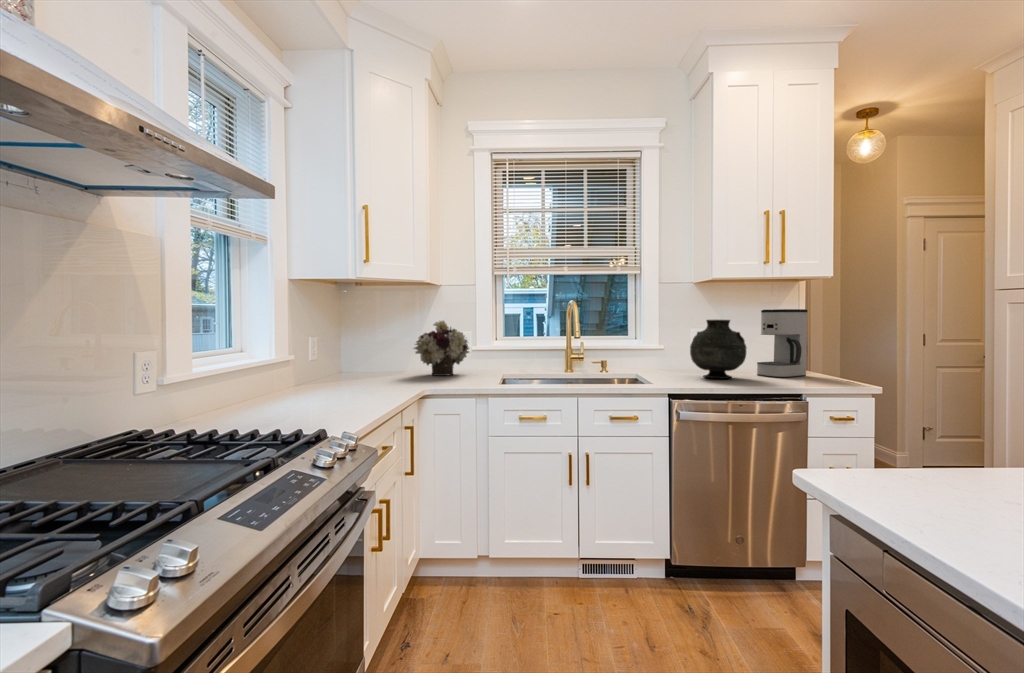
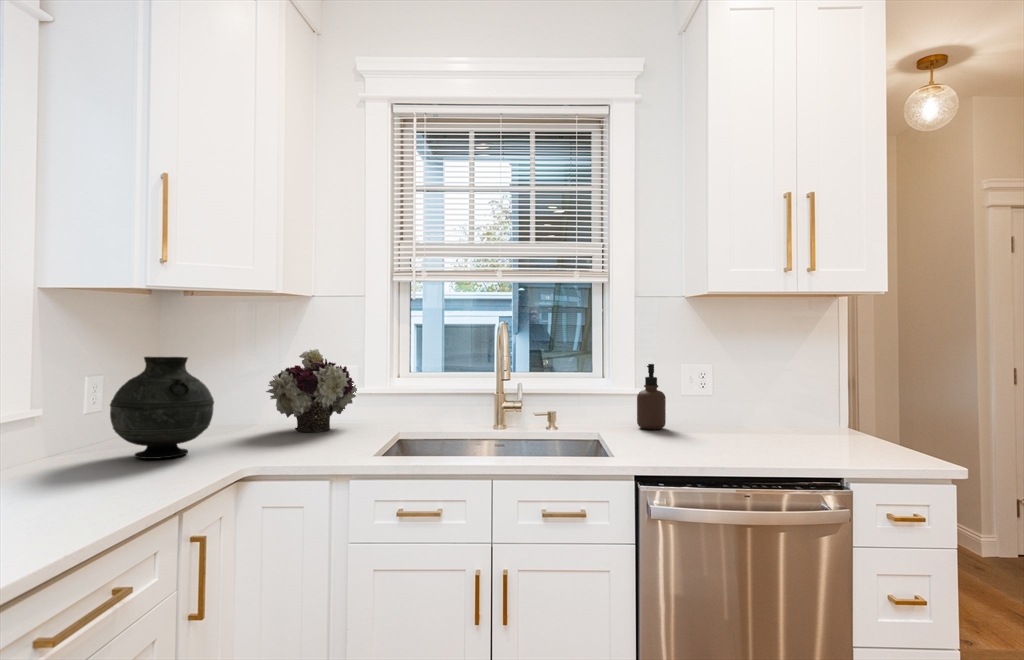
coffee maker: present [757,309,807,378] -> none [777,339,851,444]
vase: present [690,320,747,378] -> present [110,357,214,459]
soap dispenser: none [661,328,681,373] -> present [637,364,666,430]

